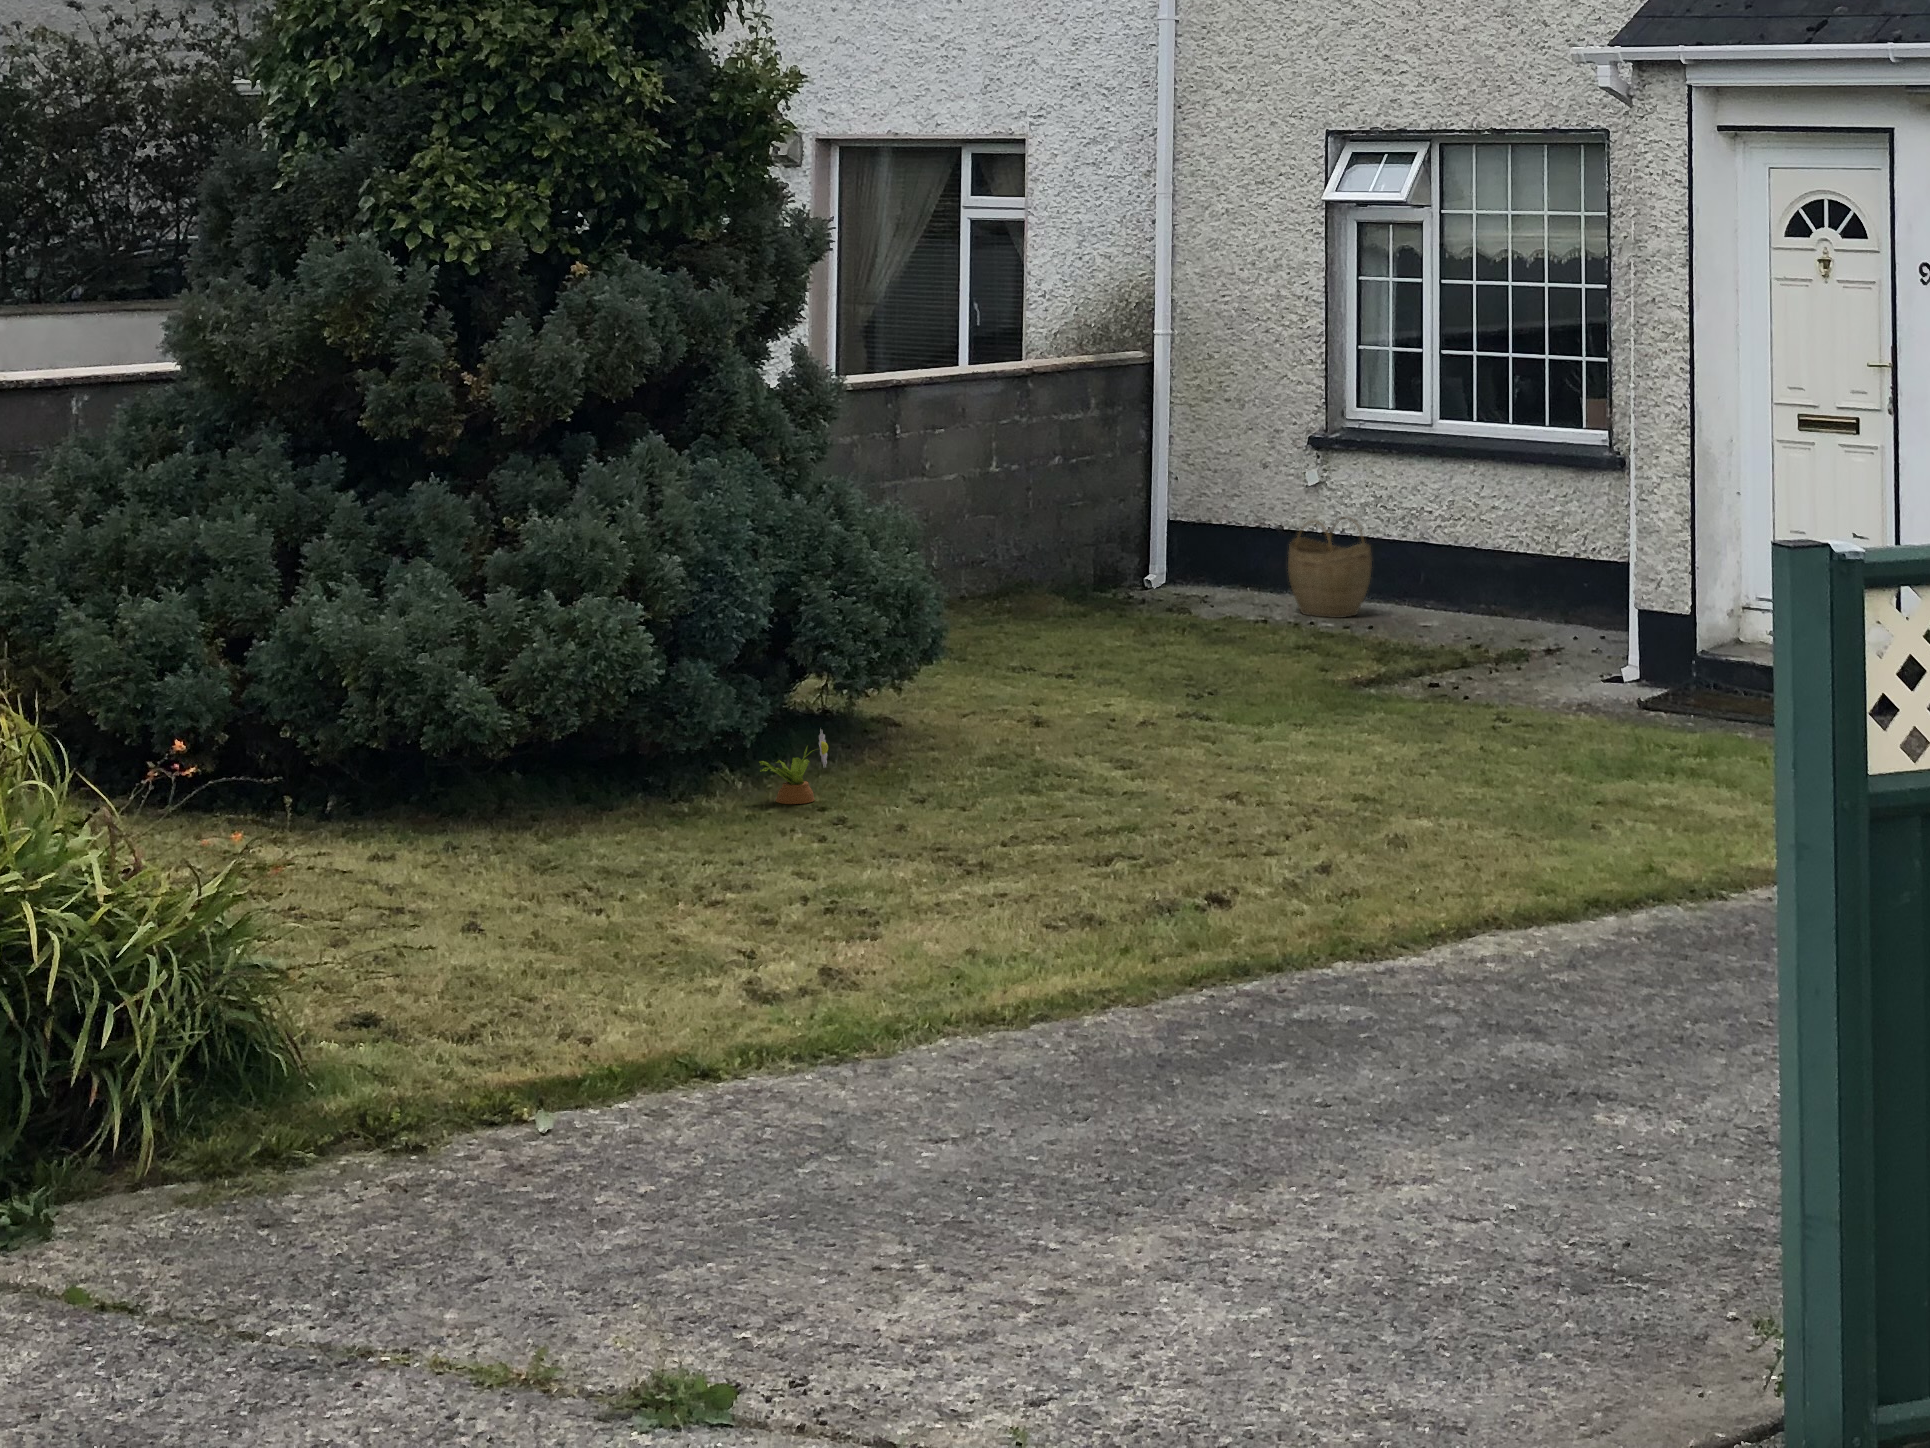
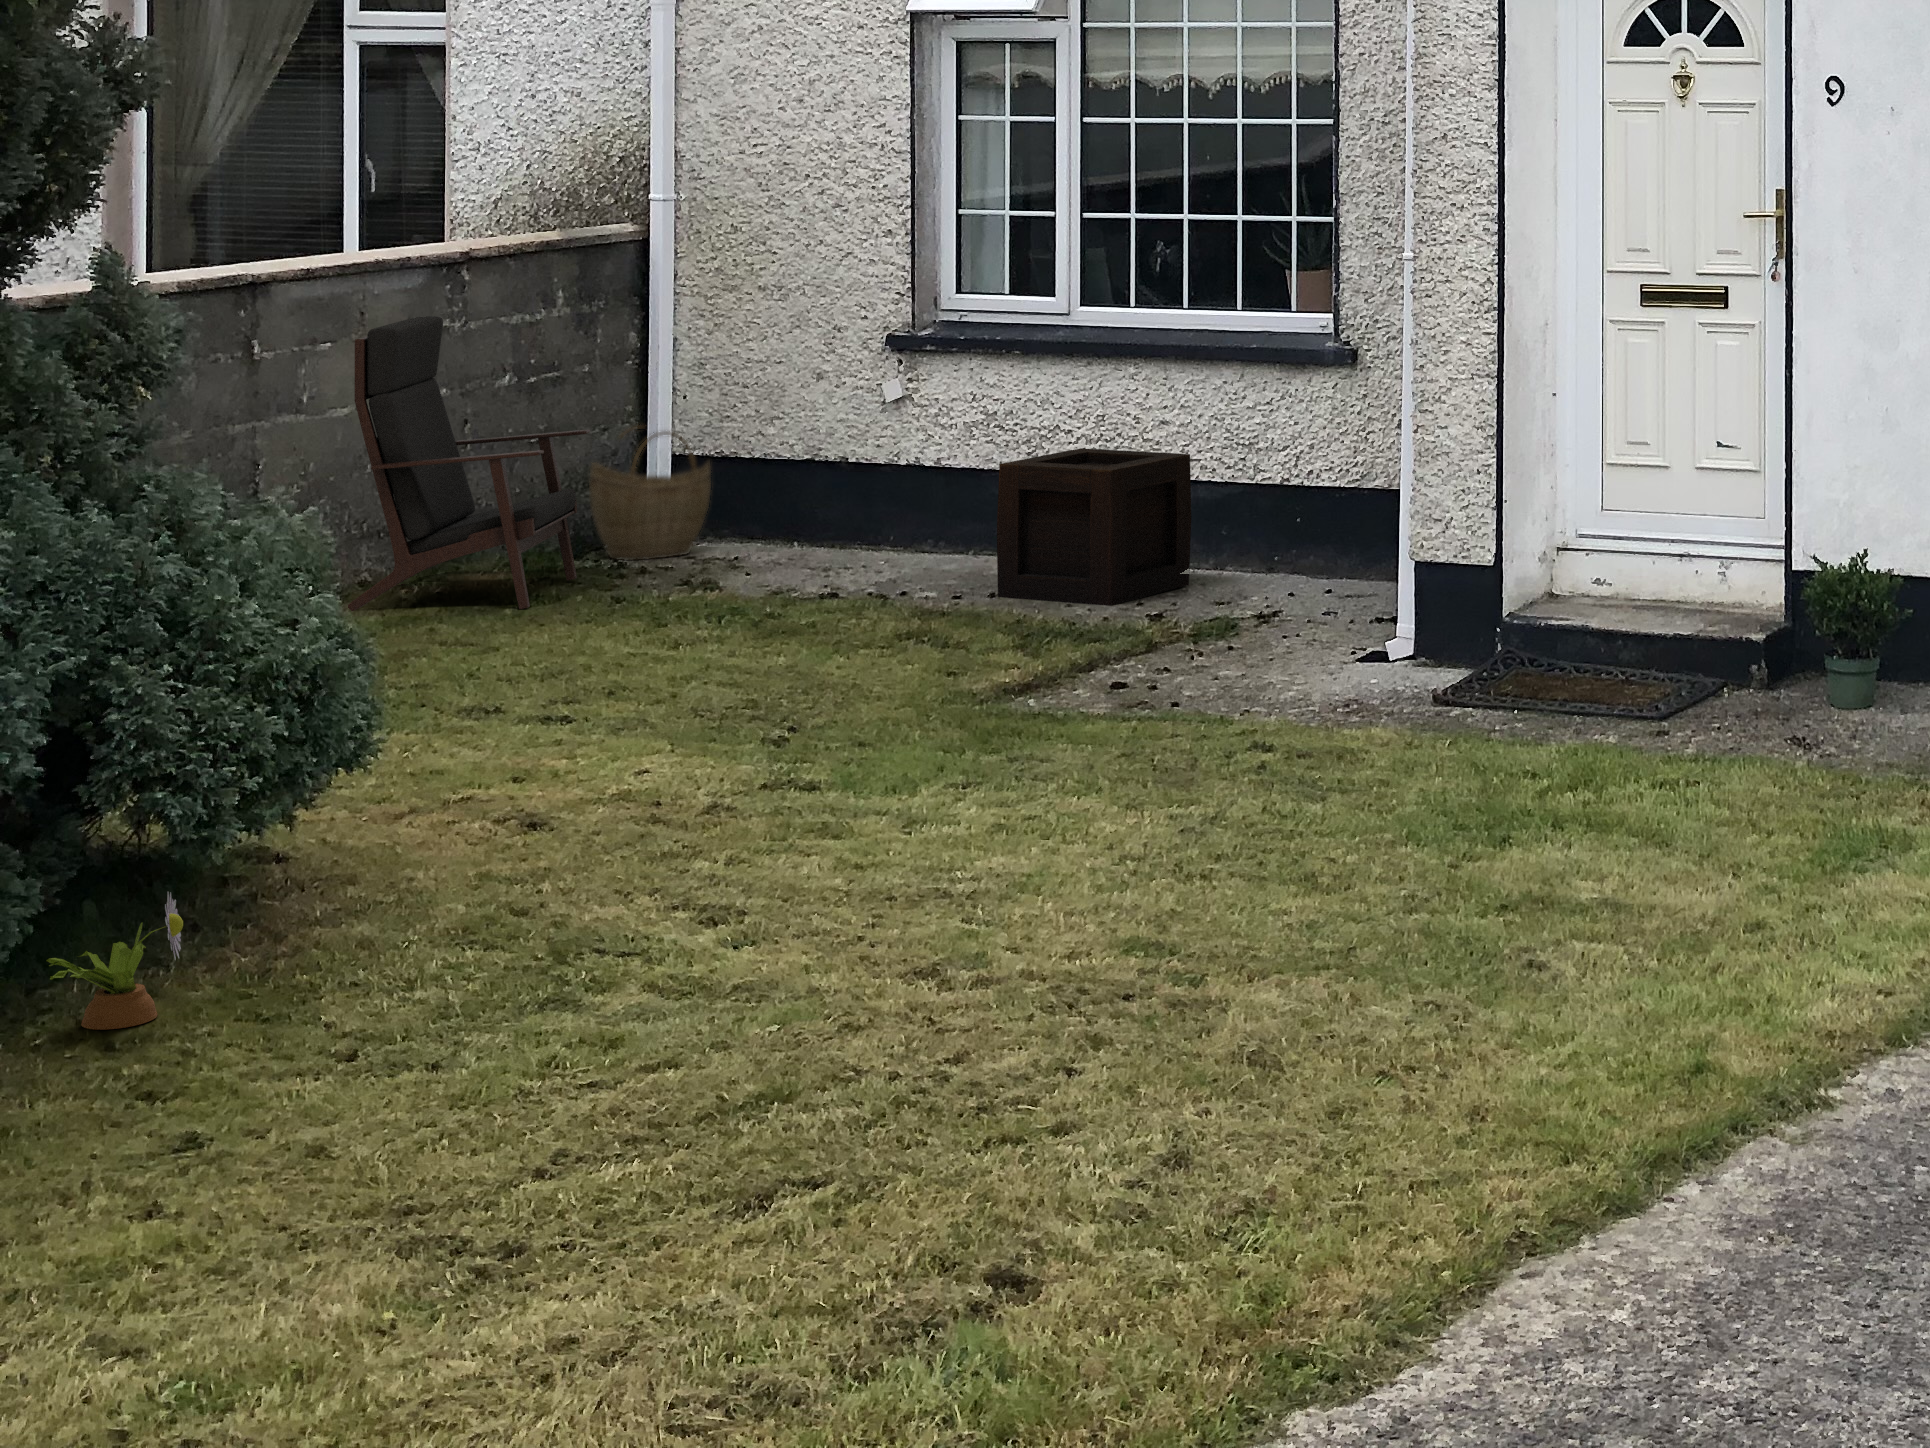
lounge chair: none [948,412,1109,618] -> present [348,316,590,611]
woven basket: present [1288,517,1372,618] -> present [590,426,711,560]
wooden crate: none [1373,526,1511,640] -> present [997,448,1191,606]

